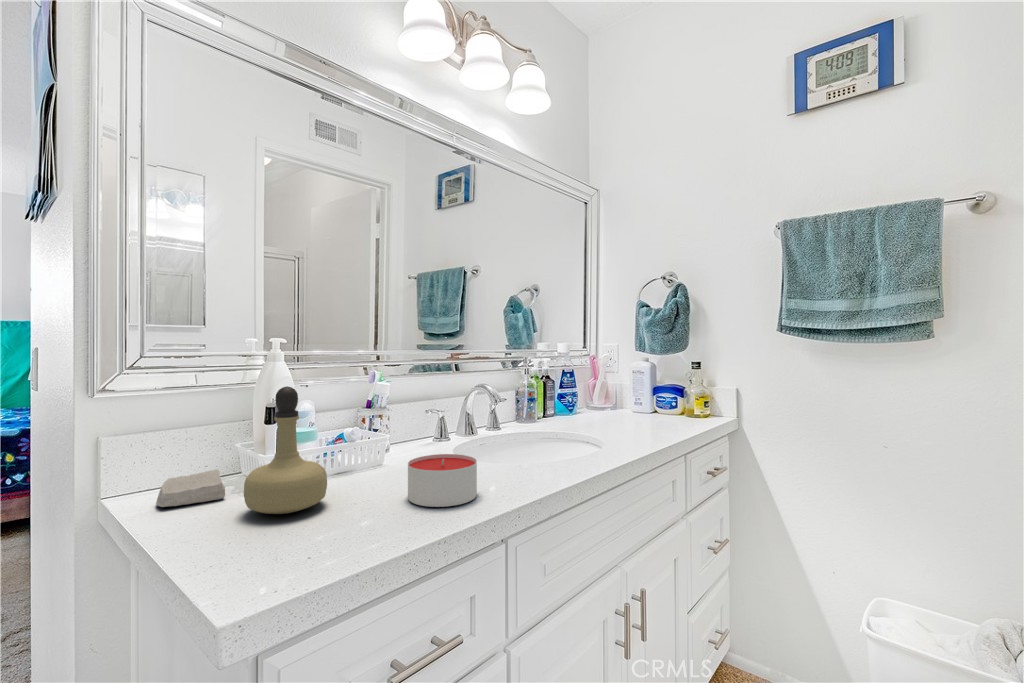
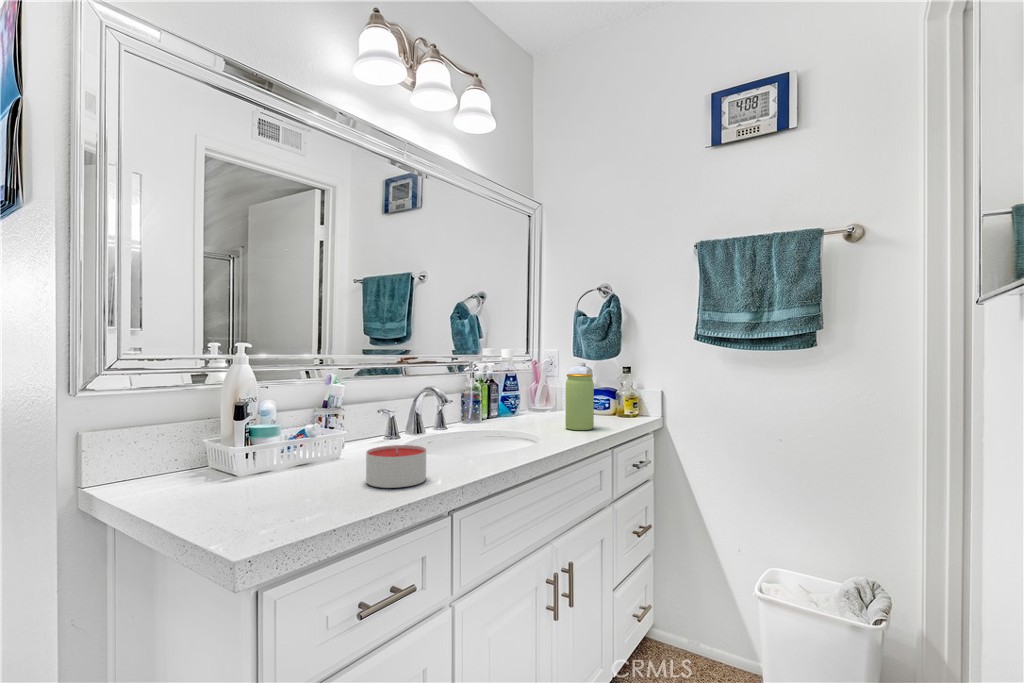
jar: none [630,371,662,433] -> present [565,374,594,430]
perfume bottle: present [244,386,327,514] -> none [222,386,295,496]
soap bar: present [156,470,225,507] -> none [136,461,199,493]

